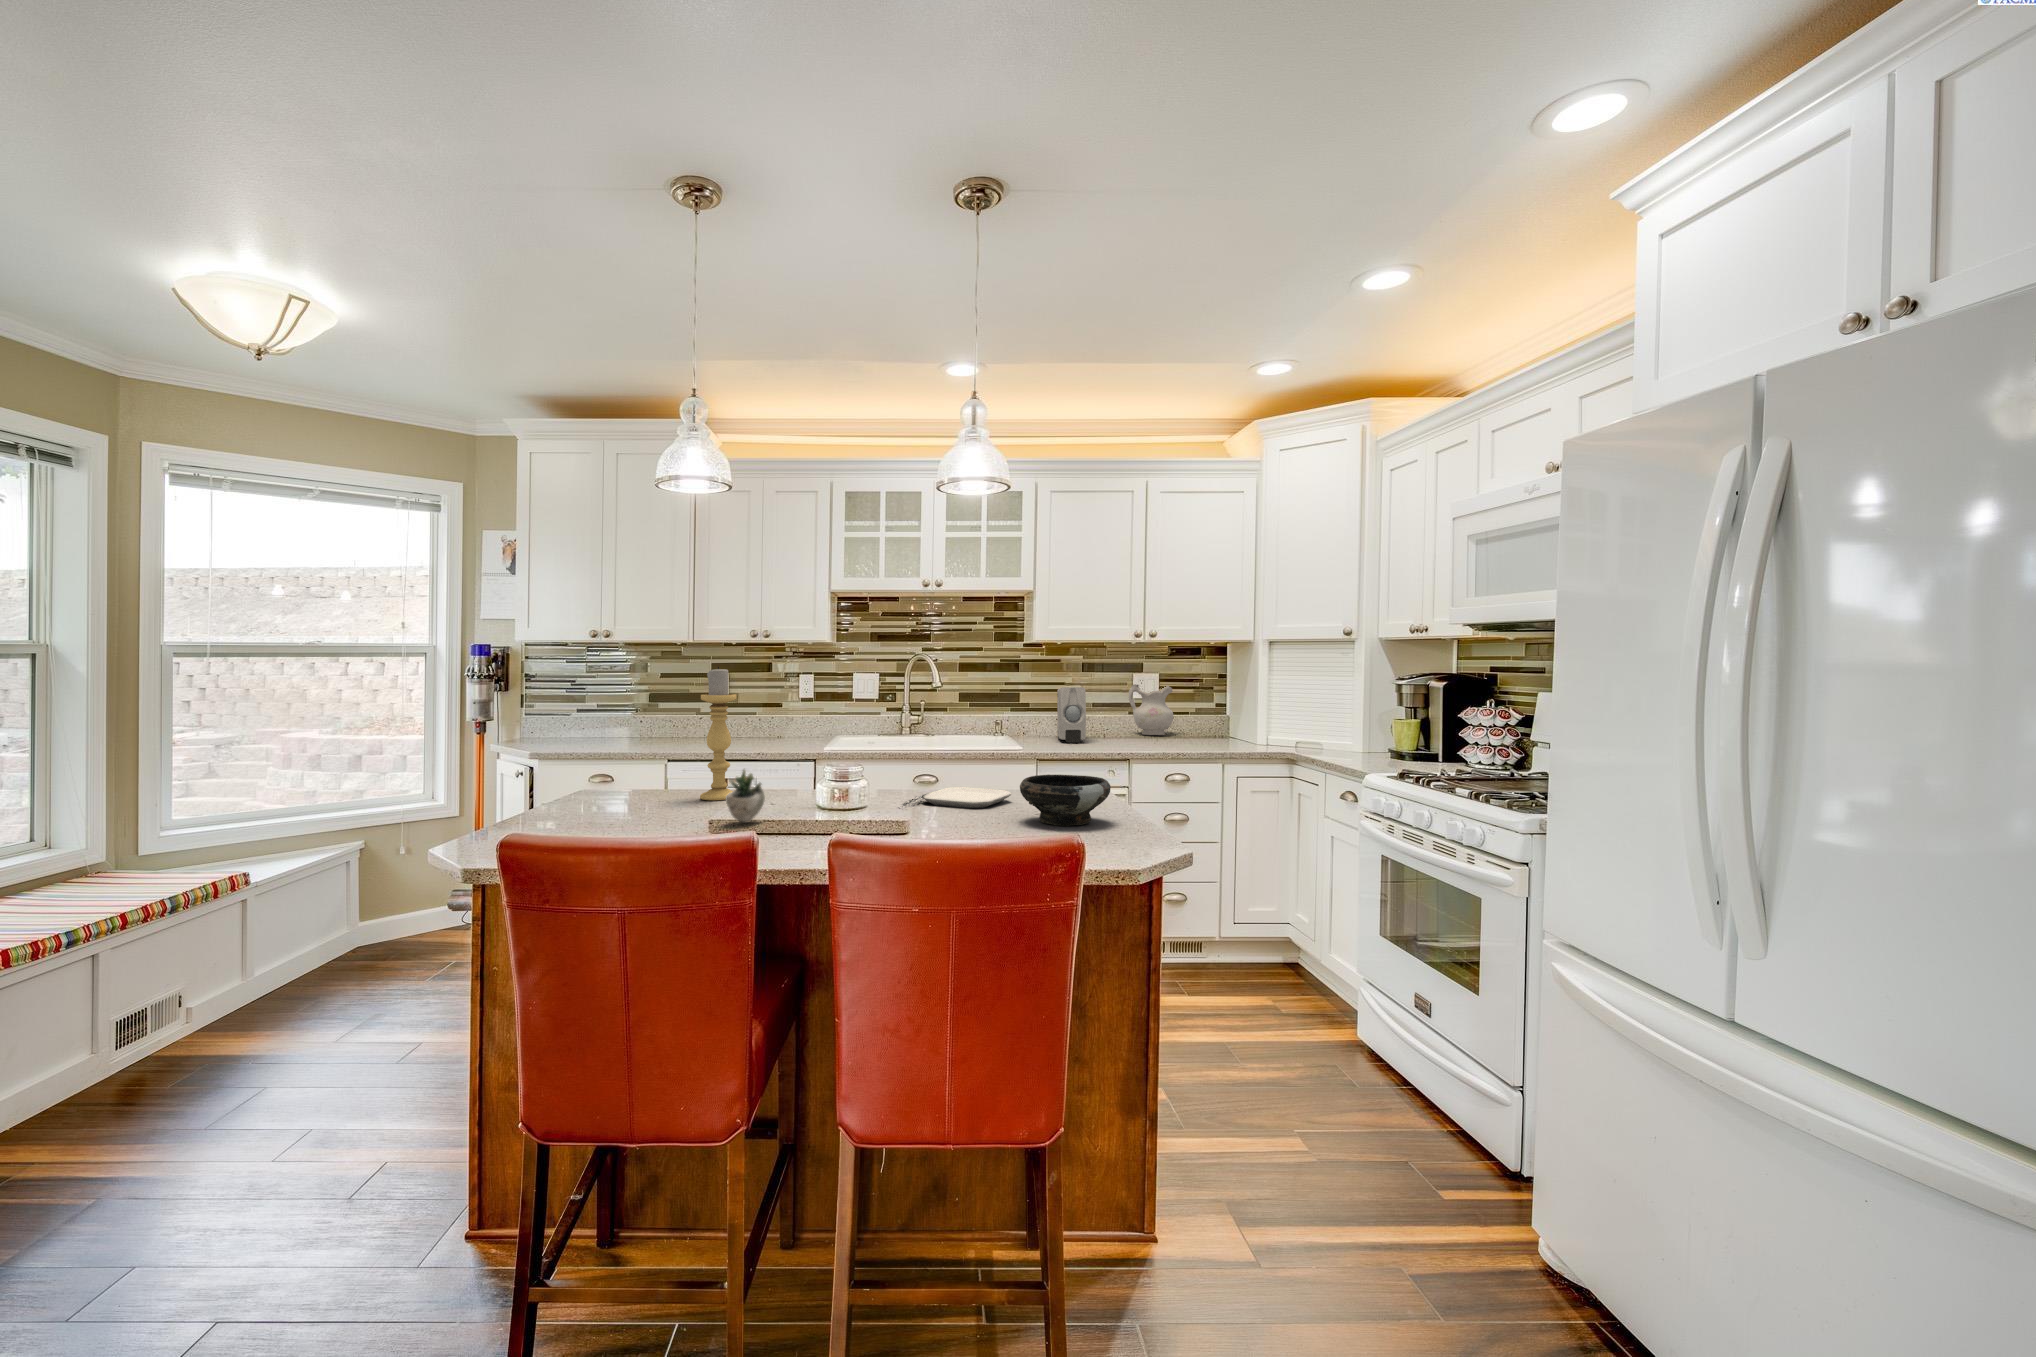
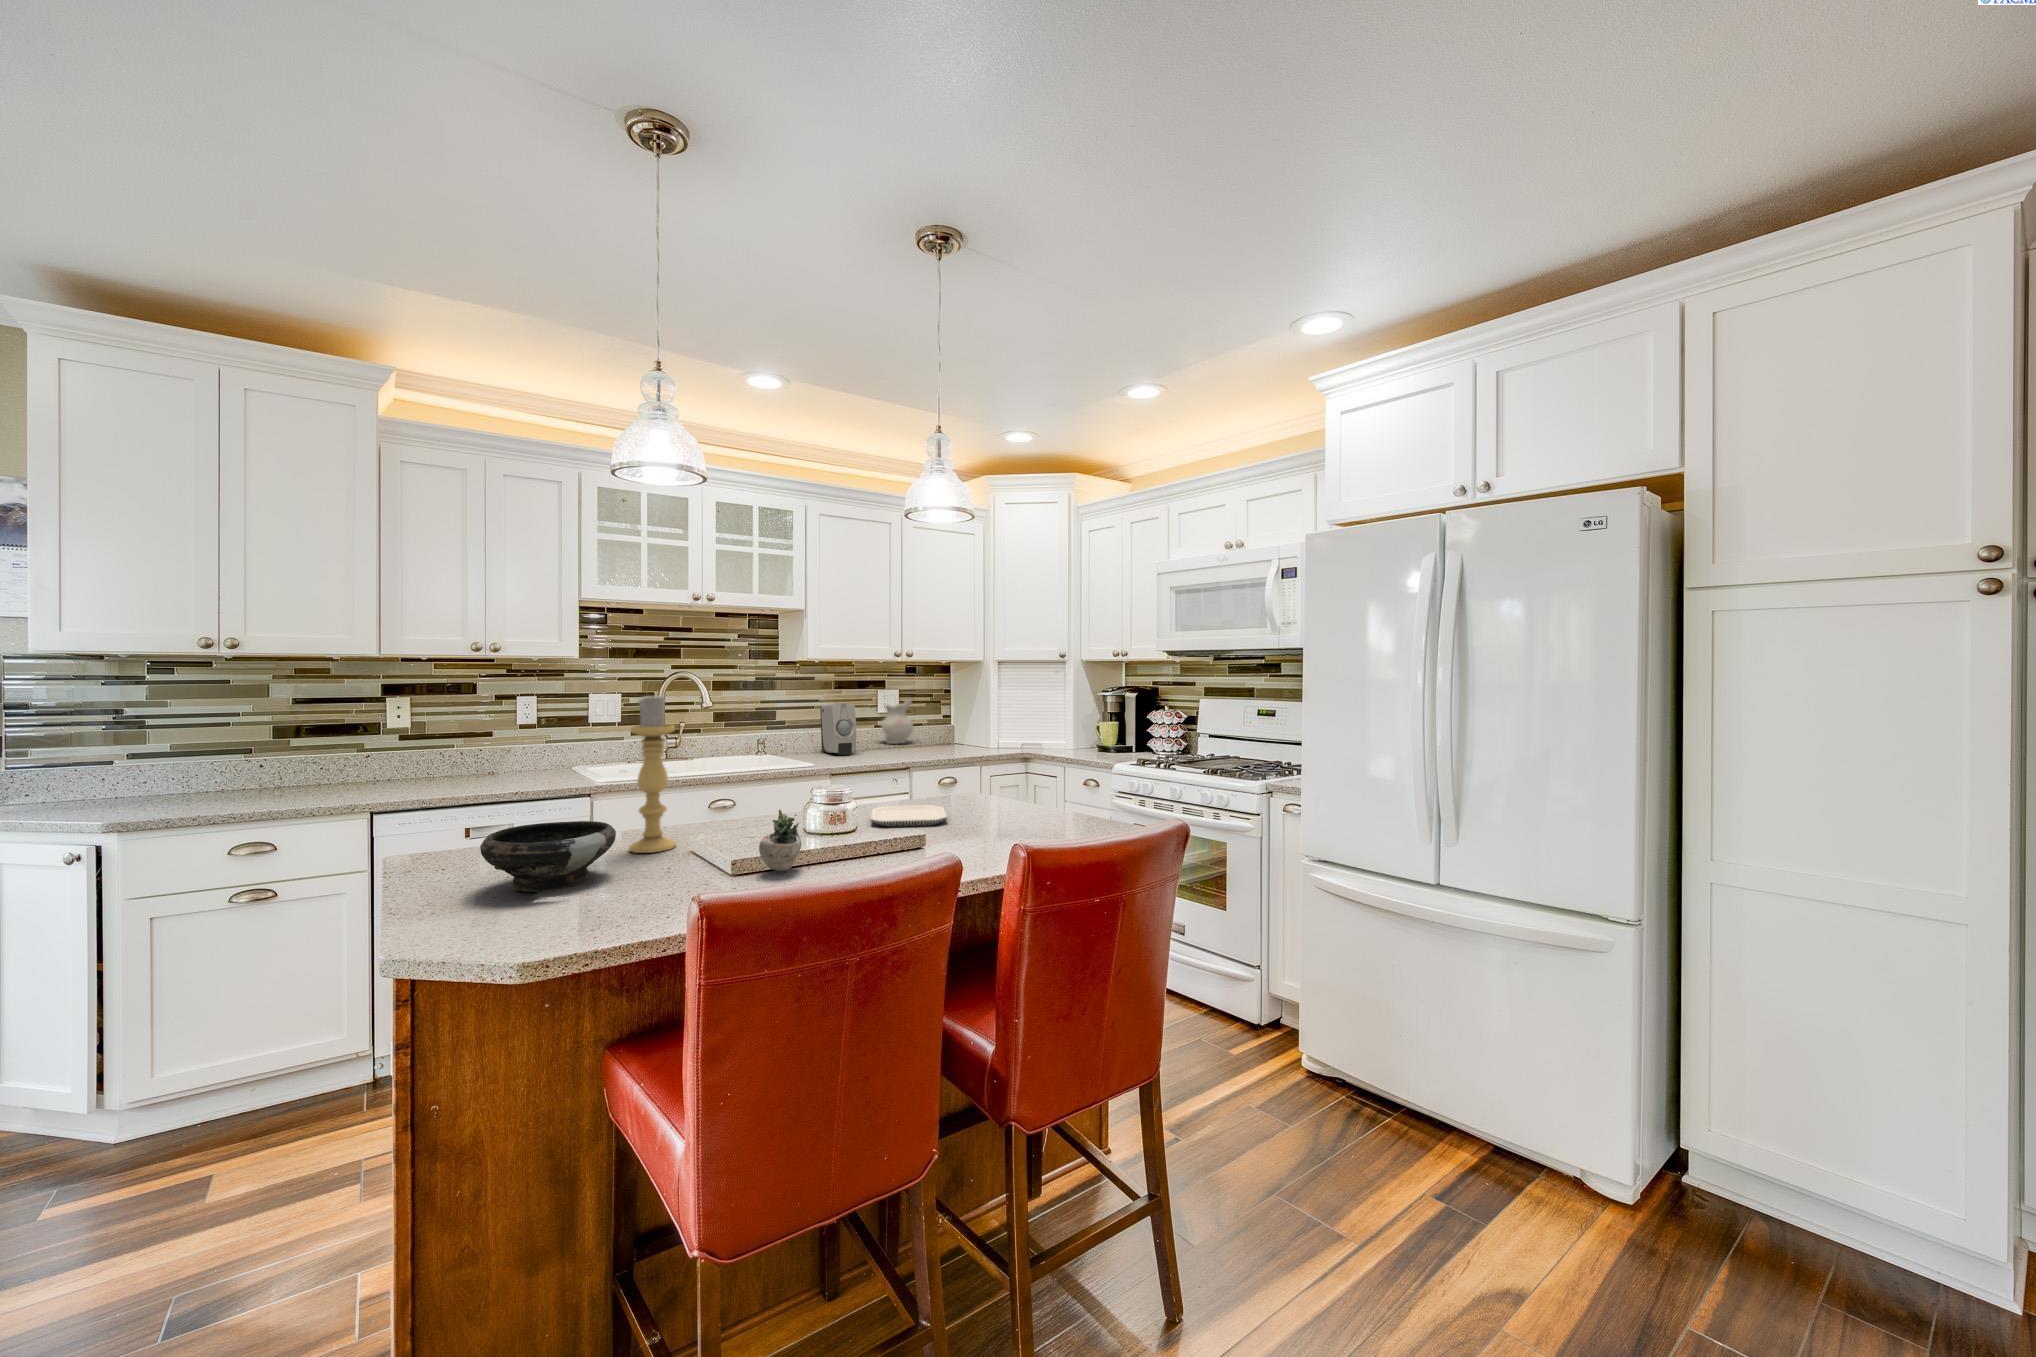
bowl: present [1020,775,1111,826] -> present [480,821,616,892]

